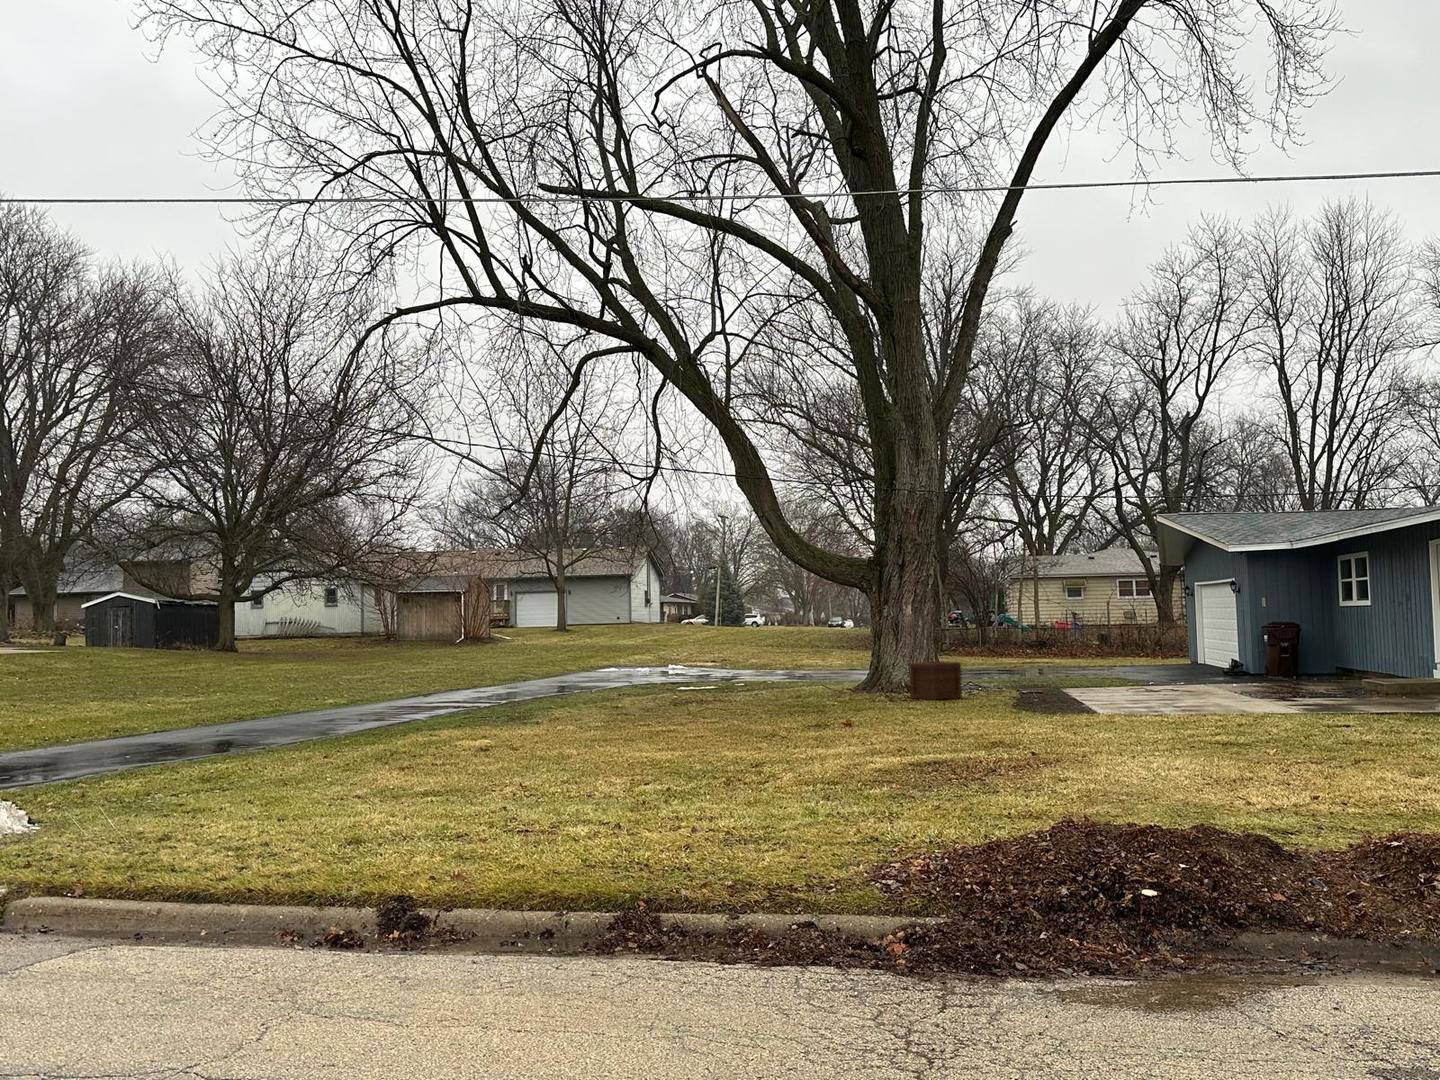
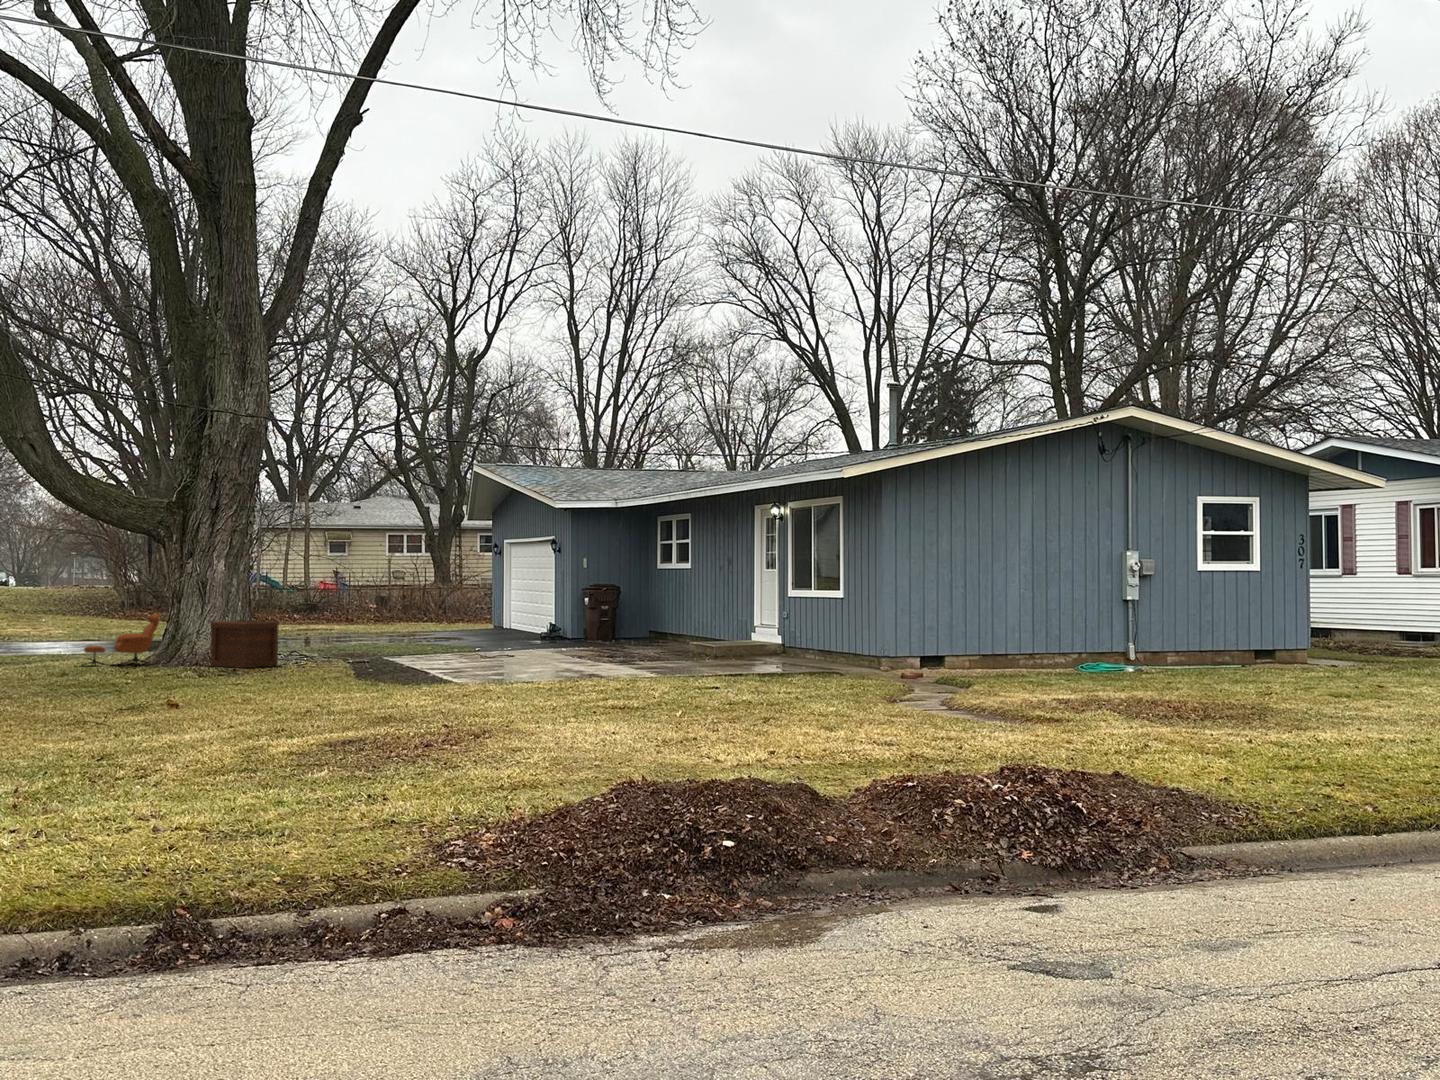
lounge chair: none [820,657,874,697] -> present [82,614,159,666]

